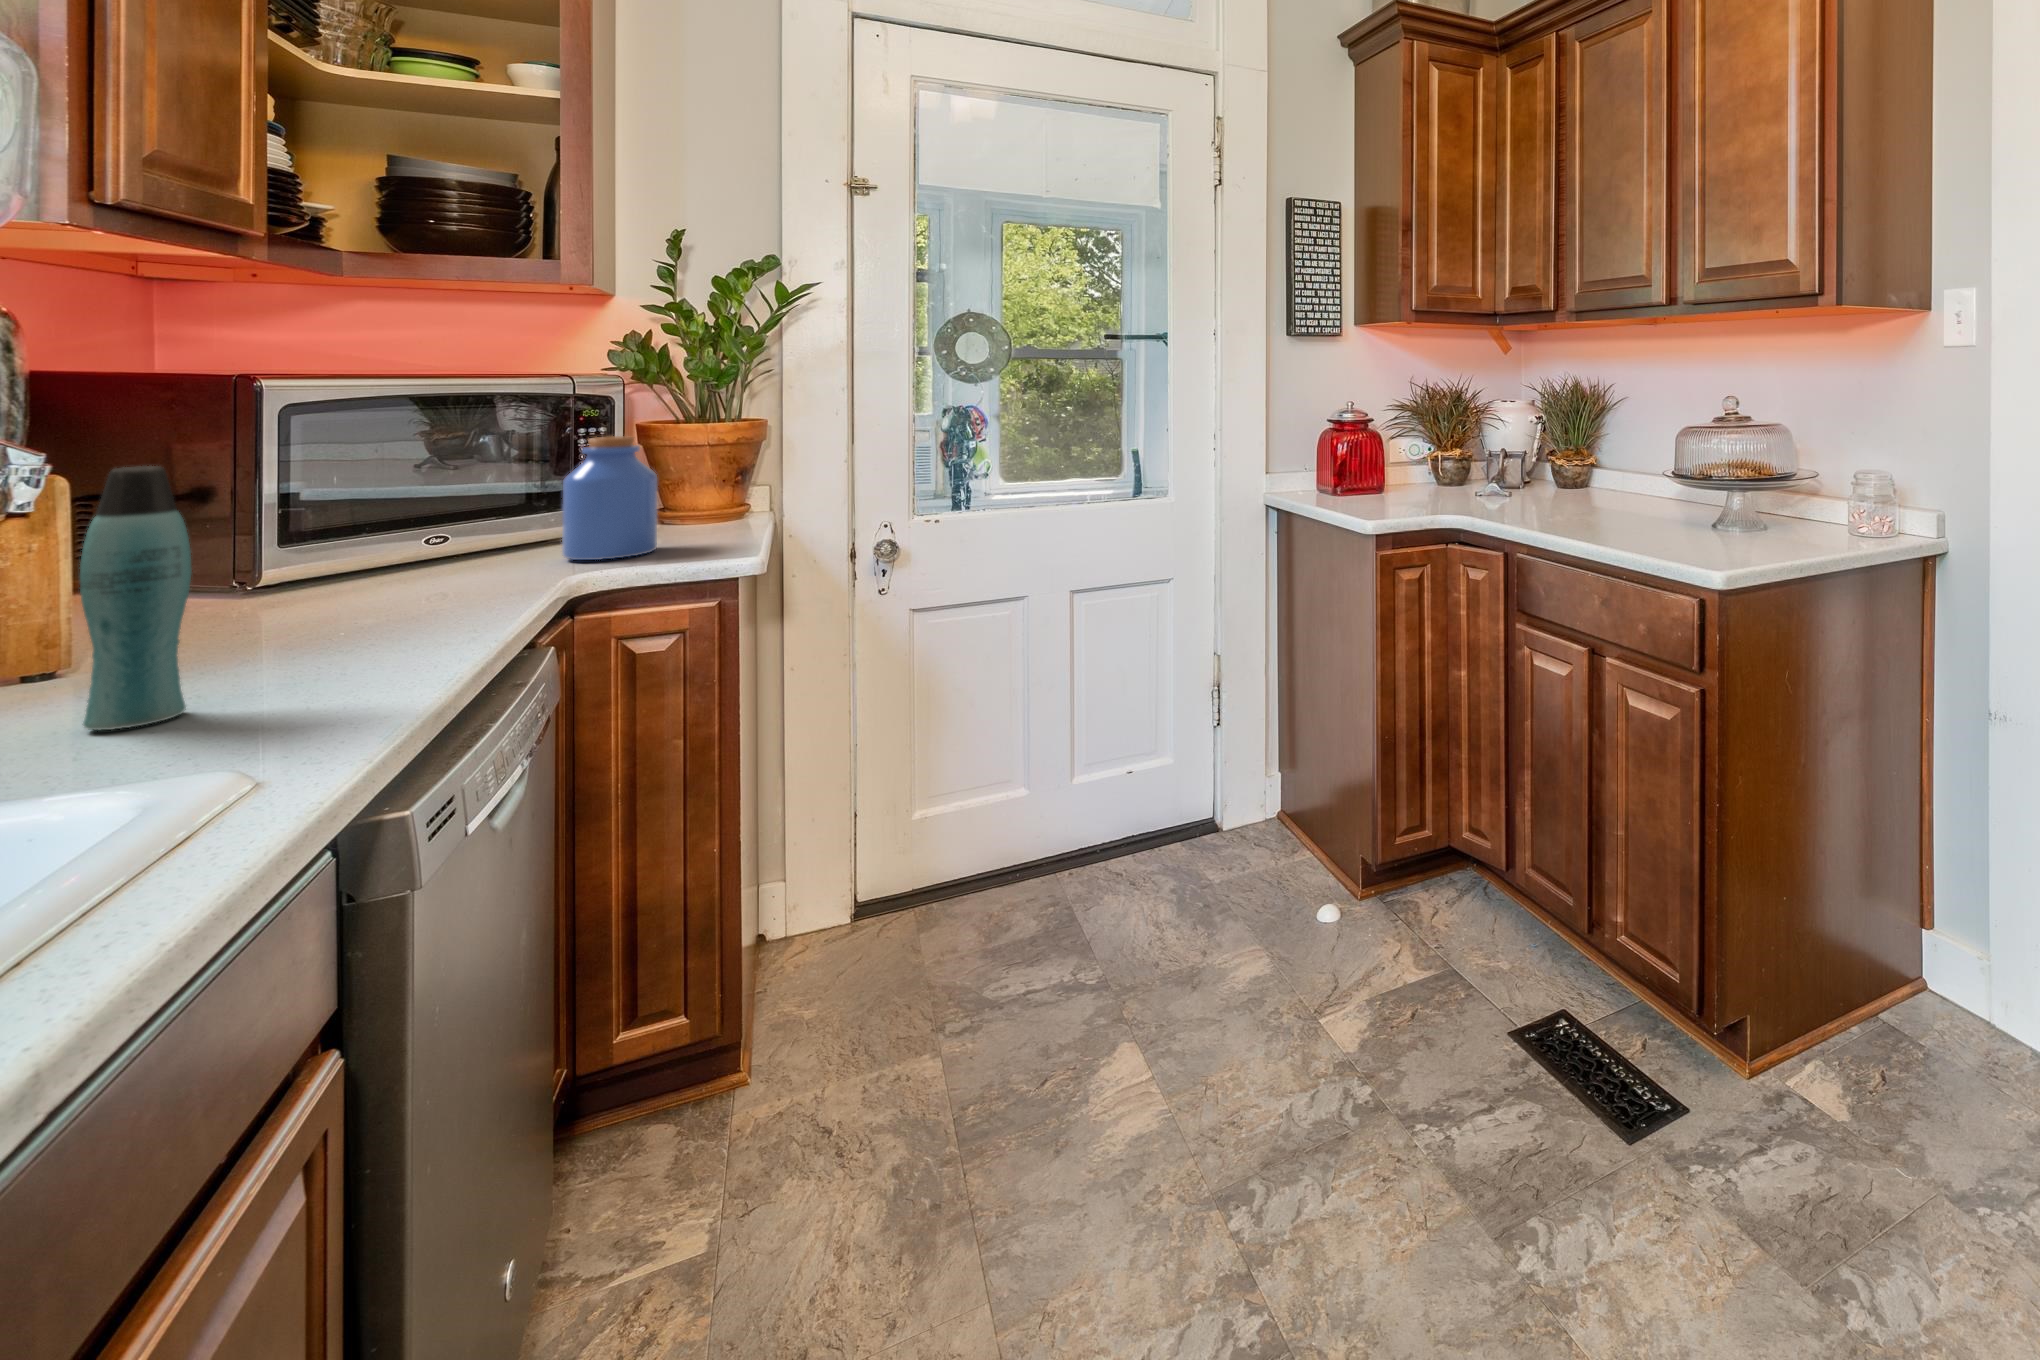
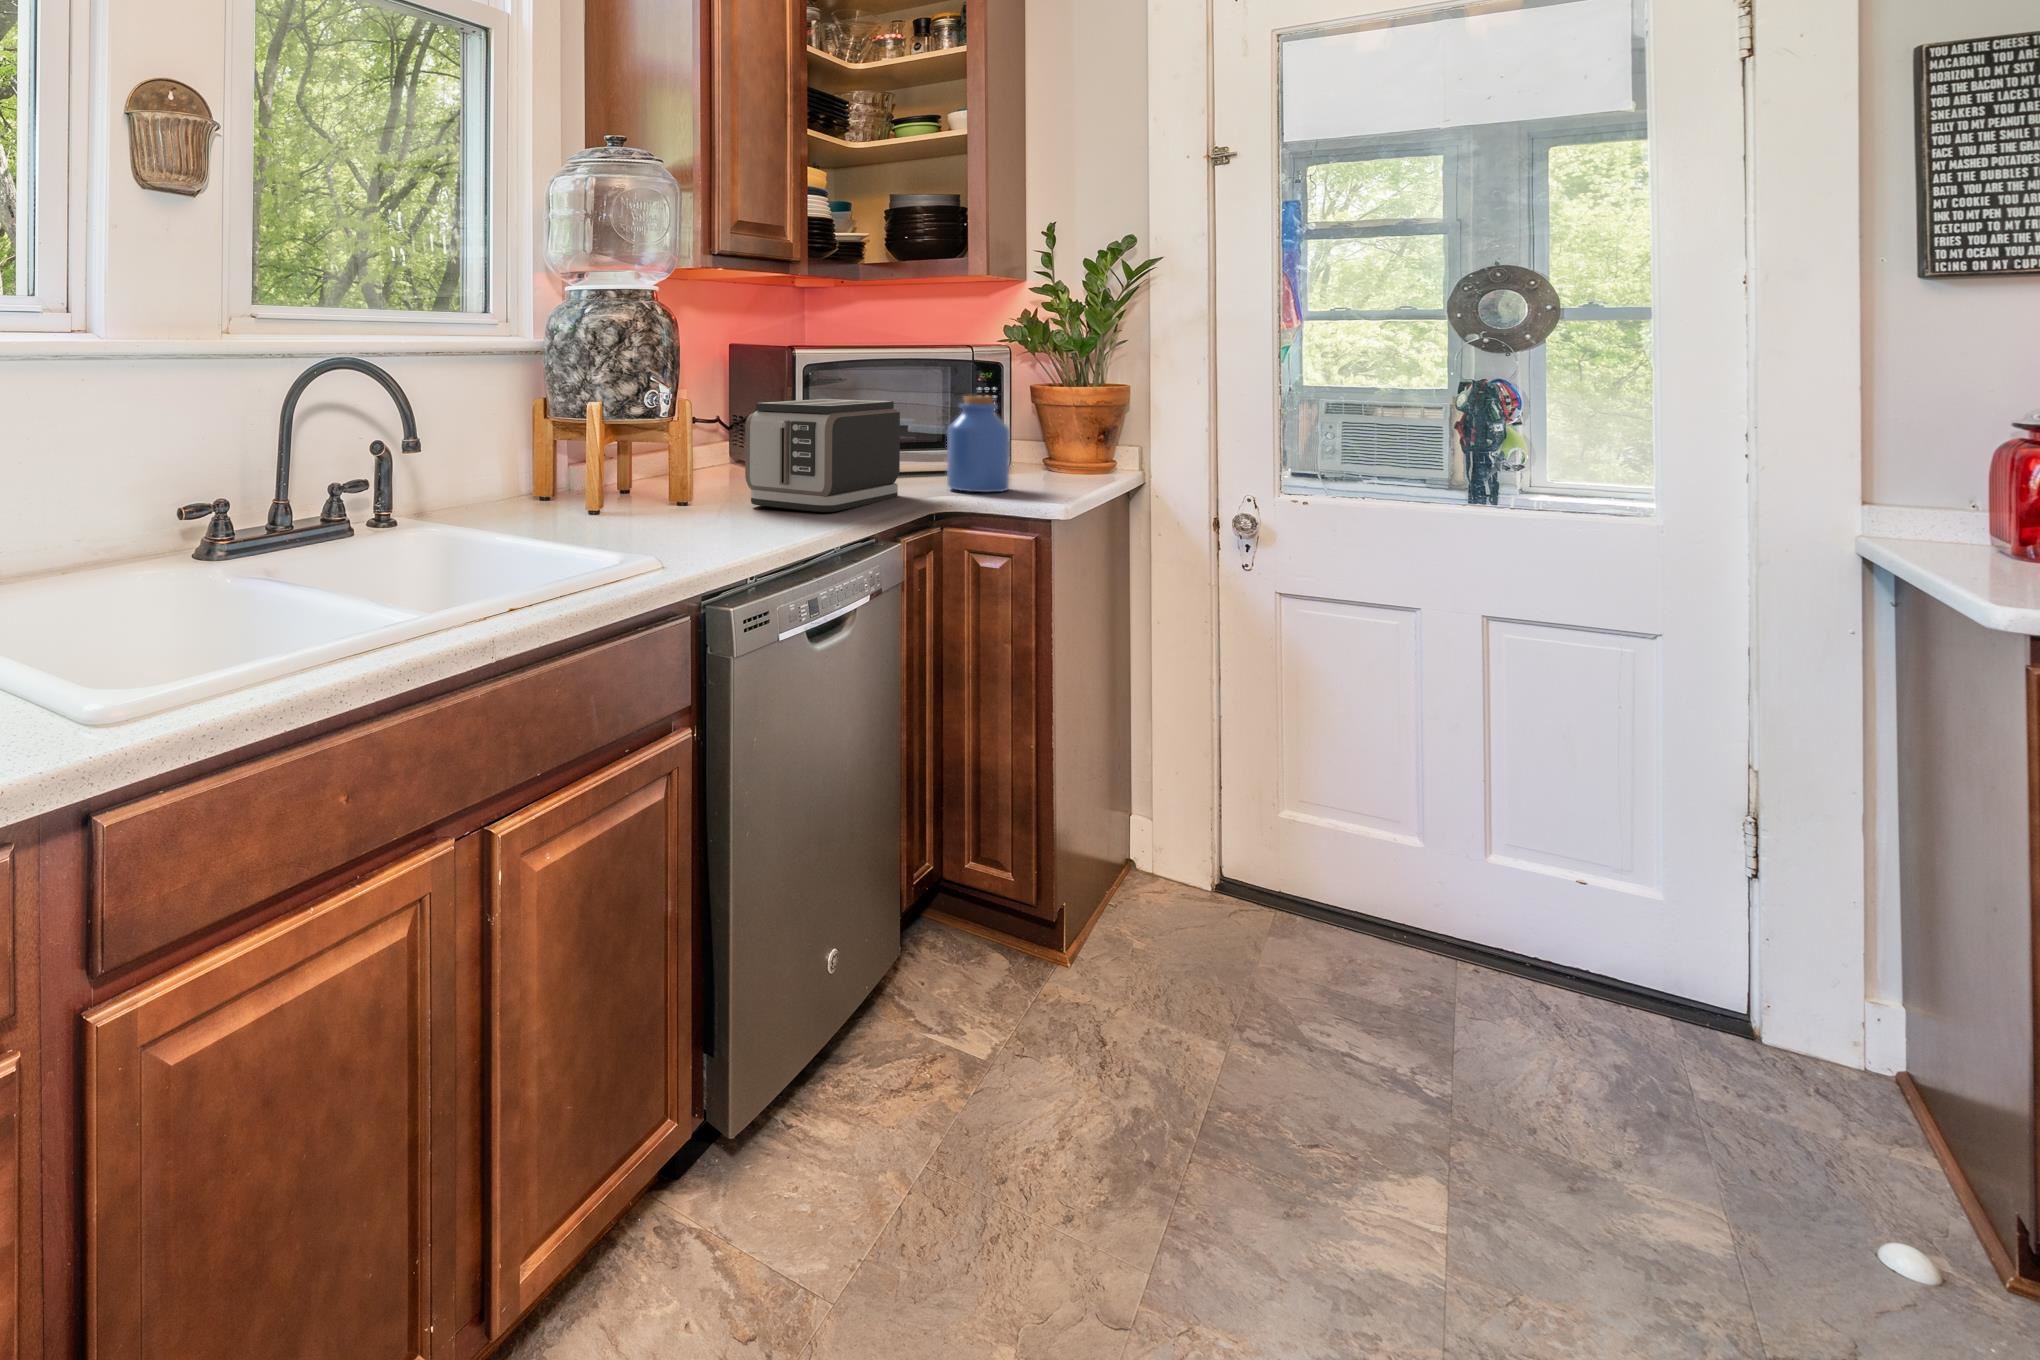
toaster: none [214,452,502,643] -> present [745,399,900,512]
bottle: present [80,466,191,730] -> none [663,391,701,533]

